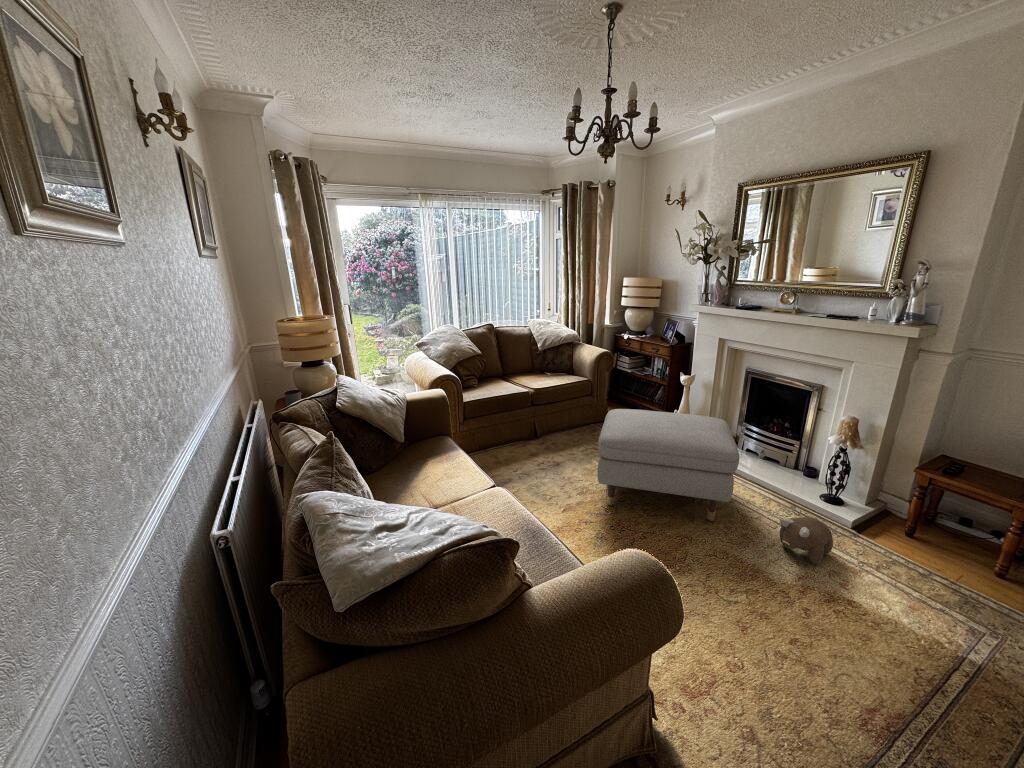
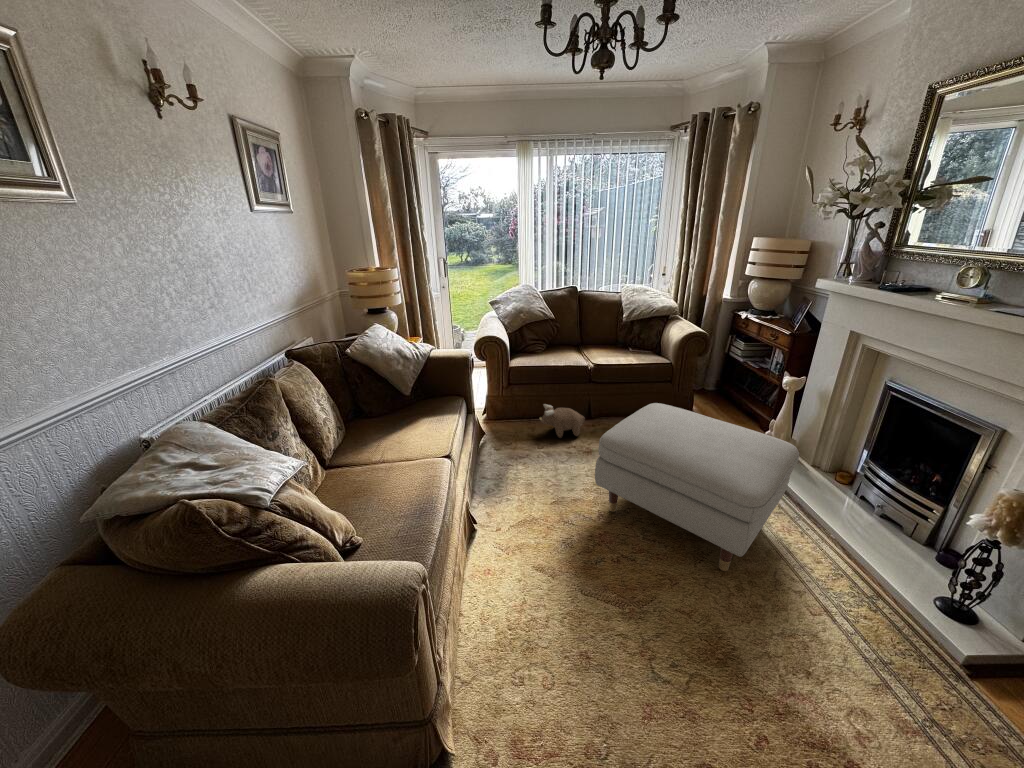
plush toy: present [780,517,833,564] -> present [540,404,585,438]

